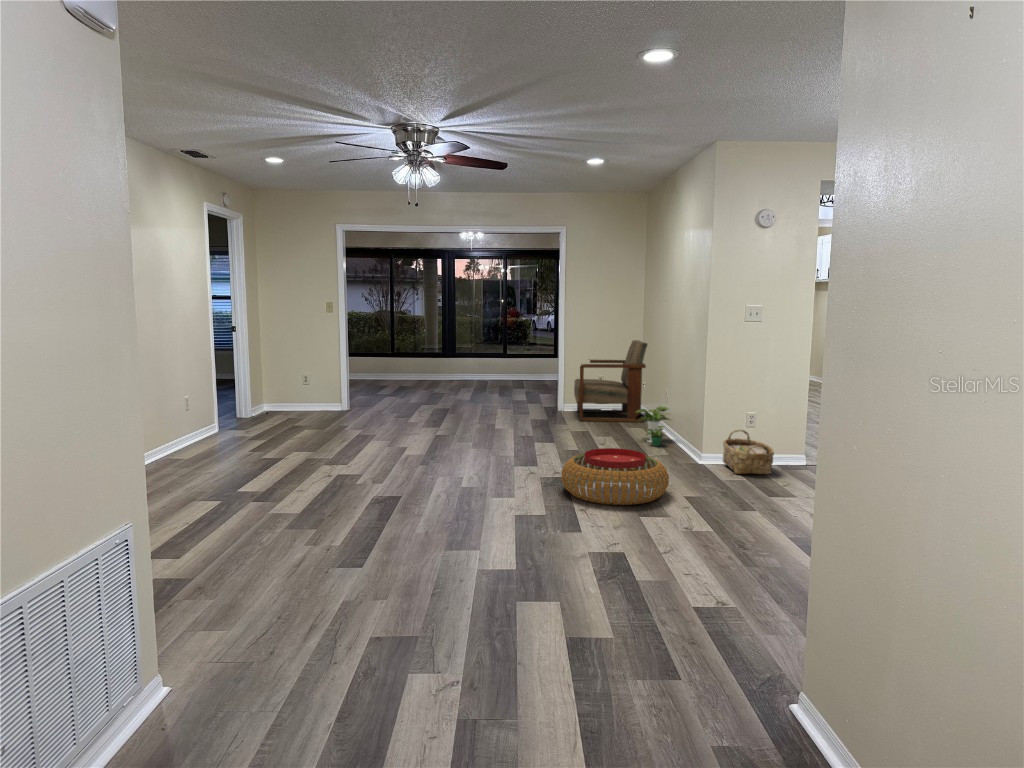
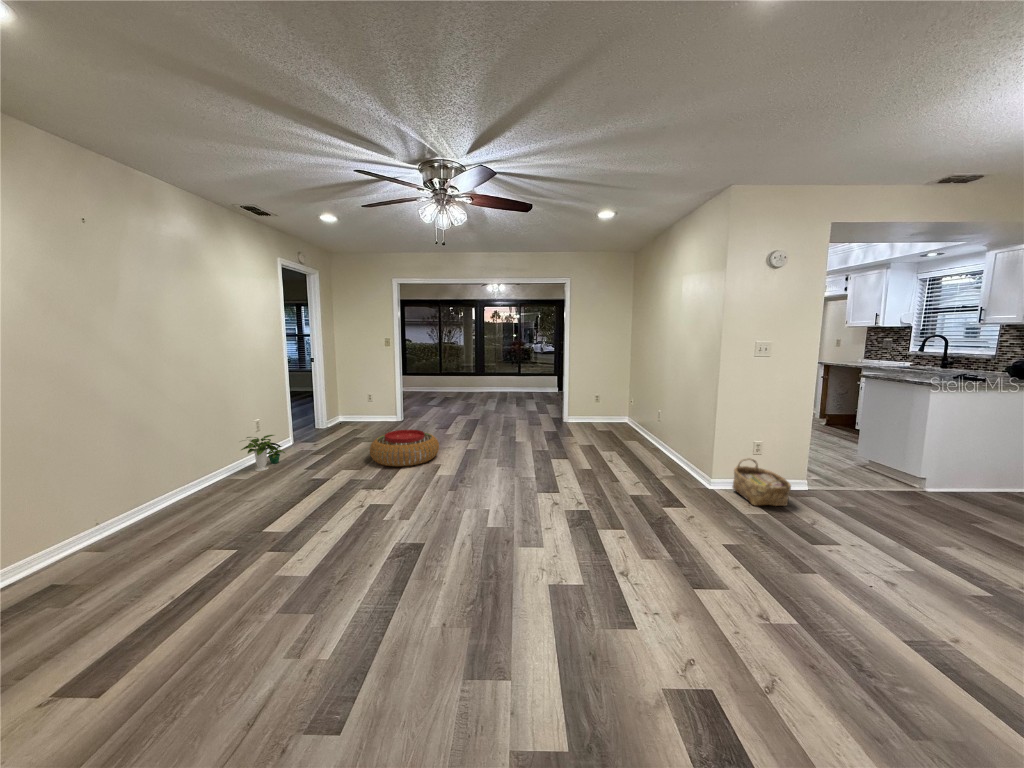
armchair: present [574,340,647,422] -> none [578,368,640,435]
potted plant: present [636,407,671,446] -> present [241,435,285,471]
pouf: present [562,448,669,505] -> present [370,430,439,467]

